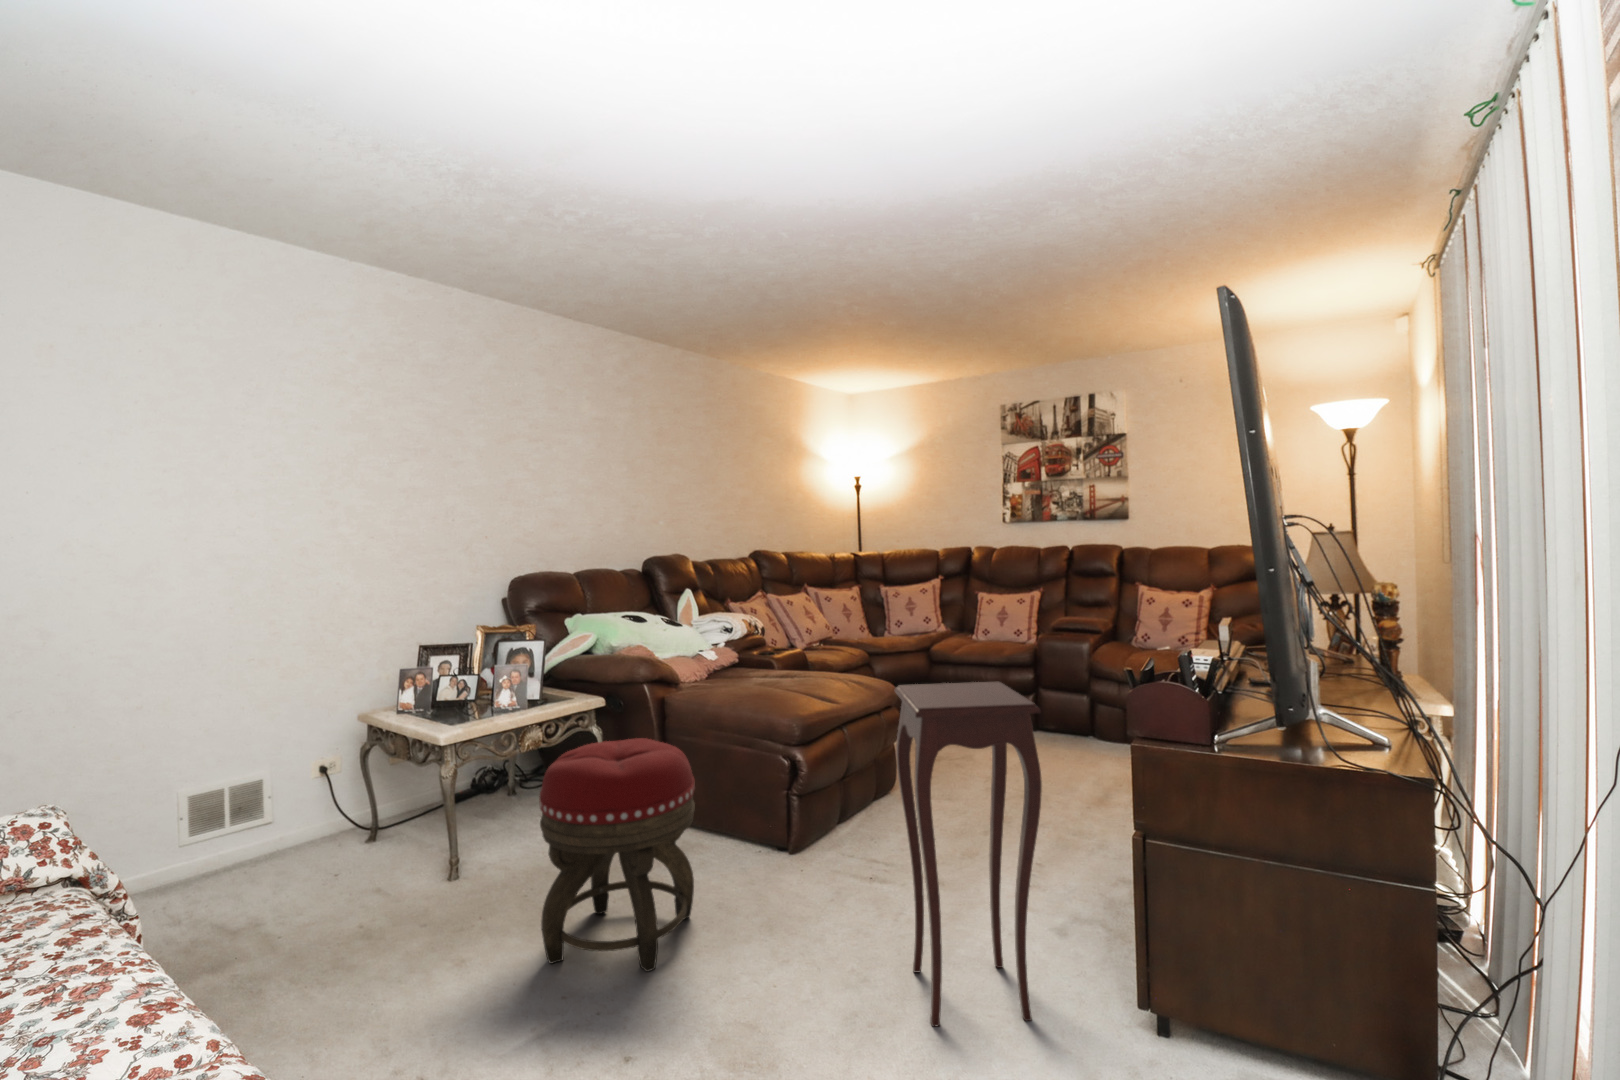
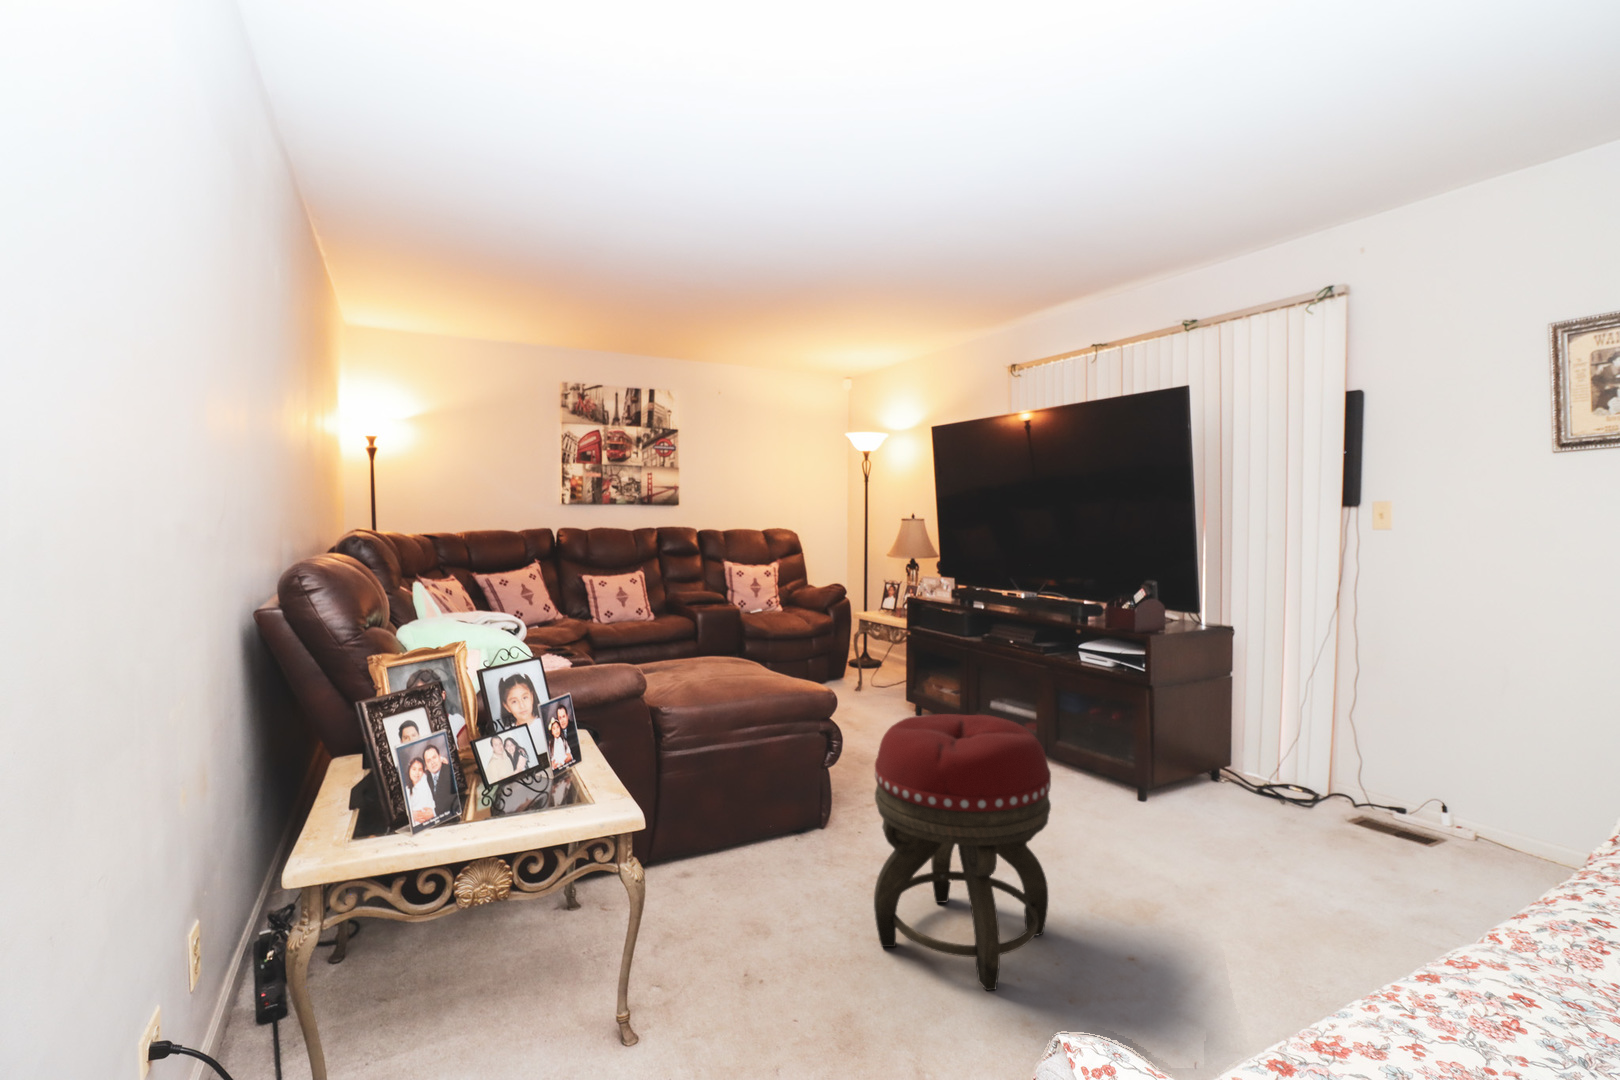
side table: present [895,682,1042,1027] -> none [1081,603,1178,842]

